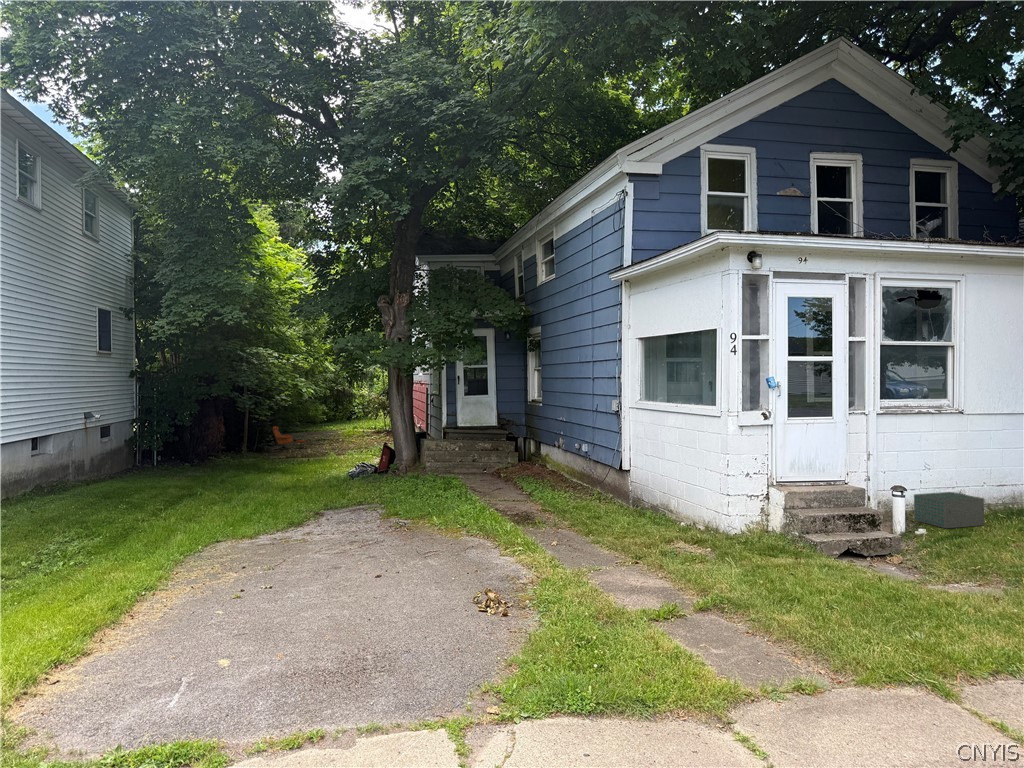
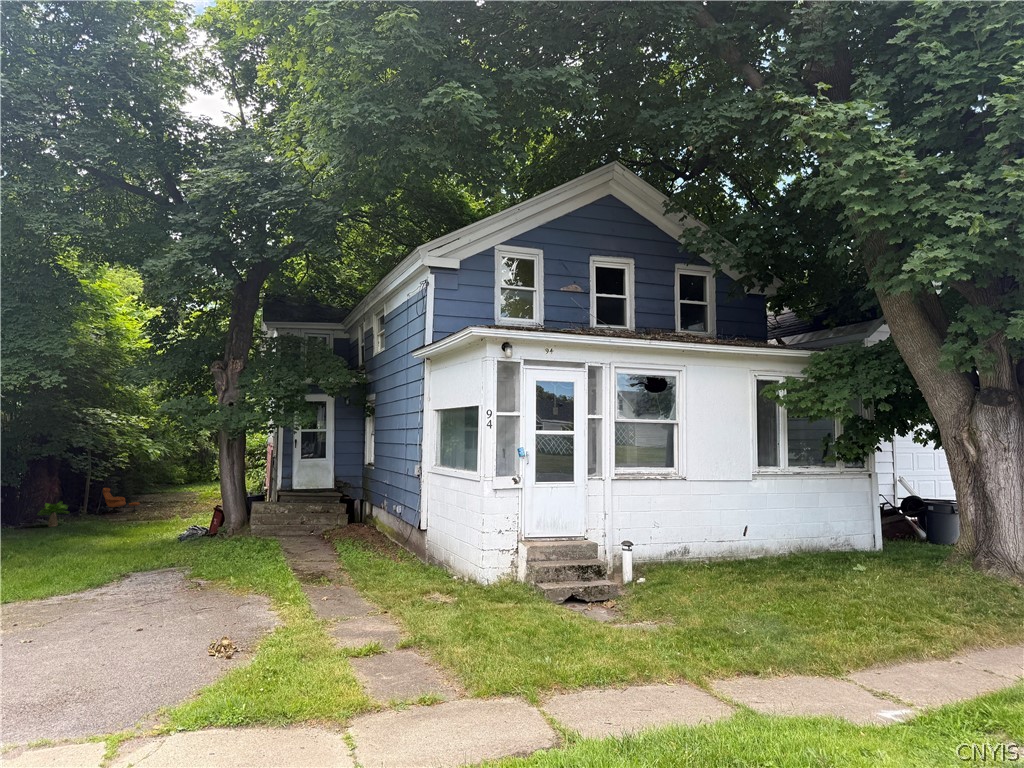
potted plant: none [219,438,250,463] -> present [39,502,68,527]
storage box: present [914,492,984,528] -> none [646,546,695,576]

